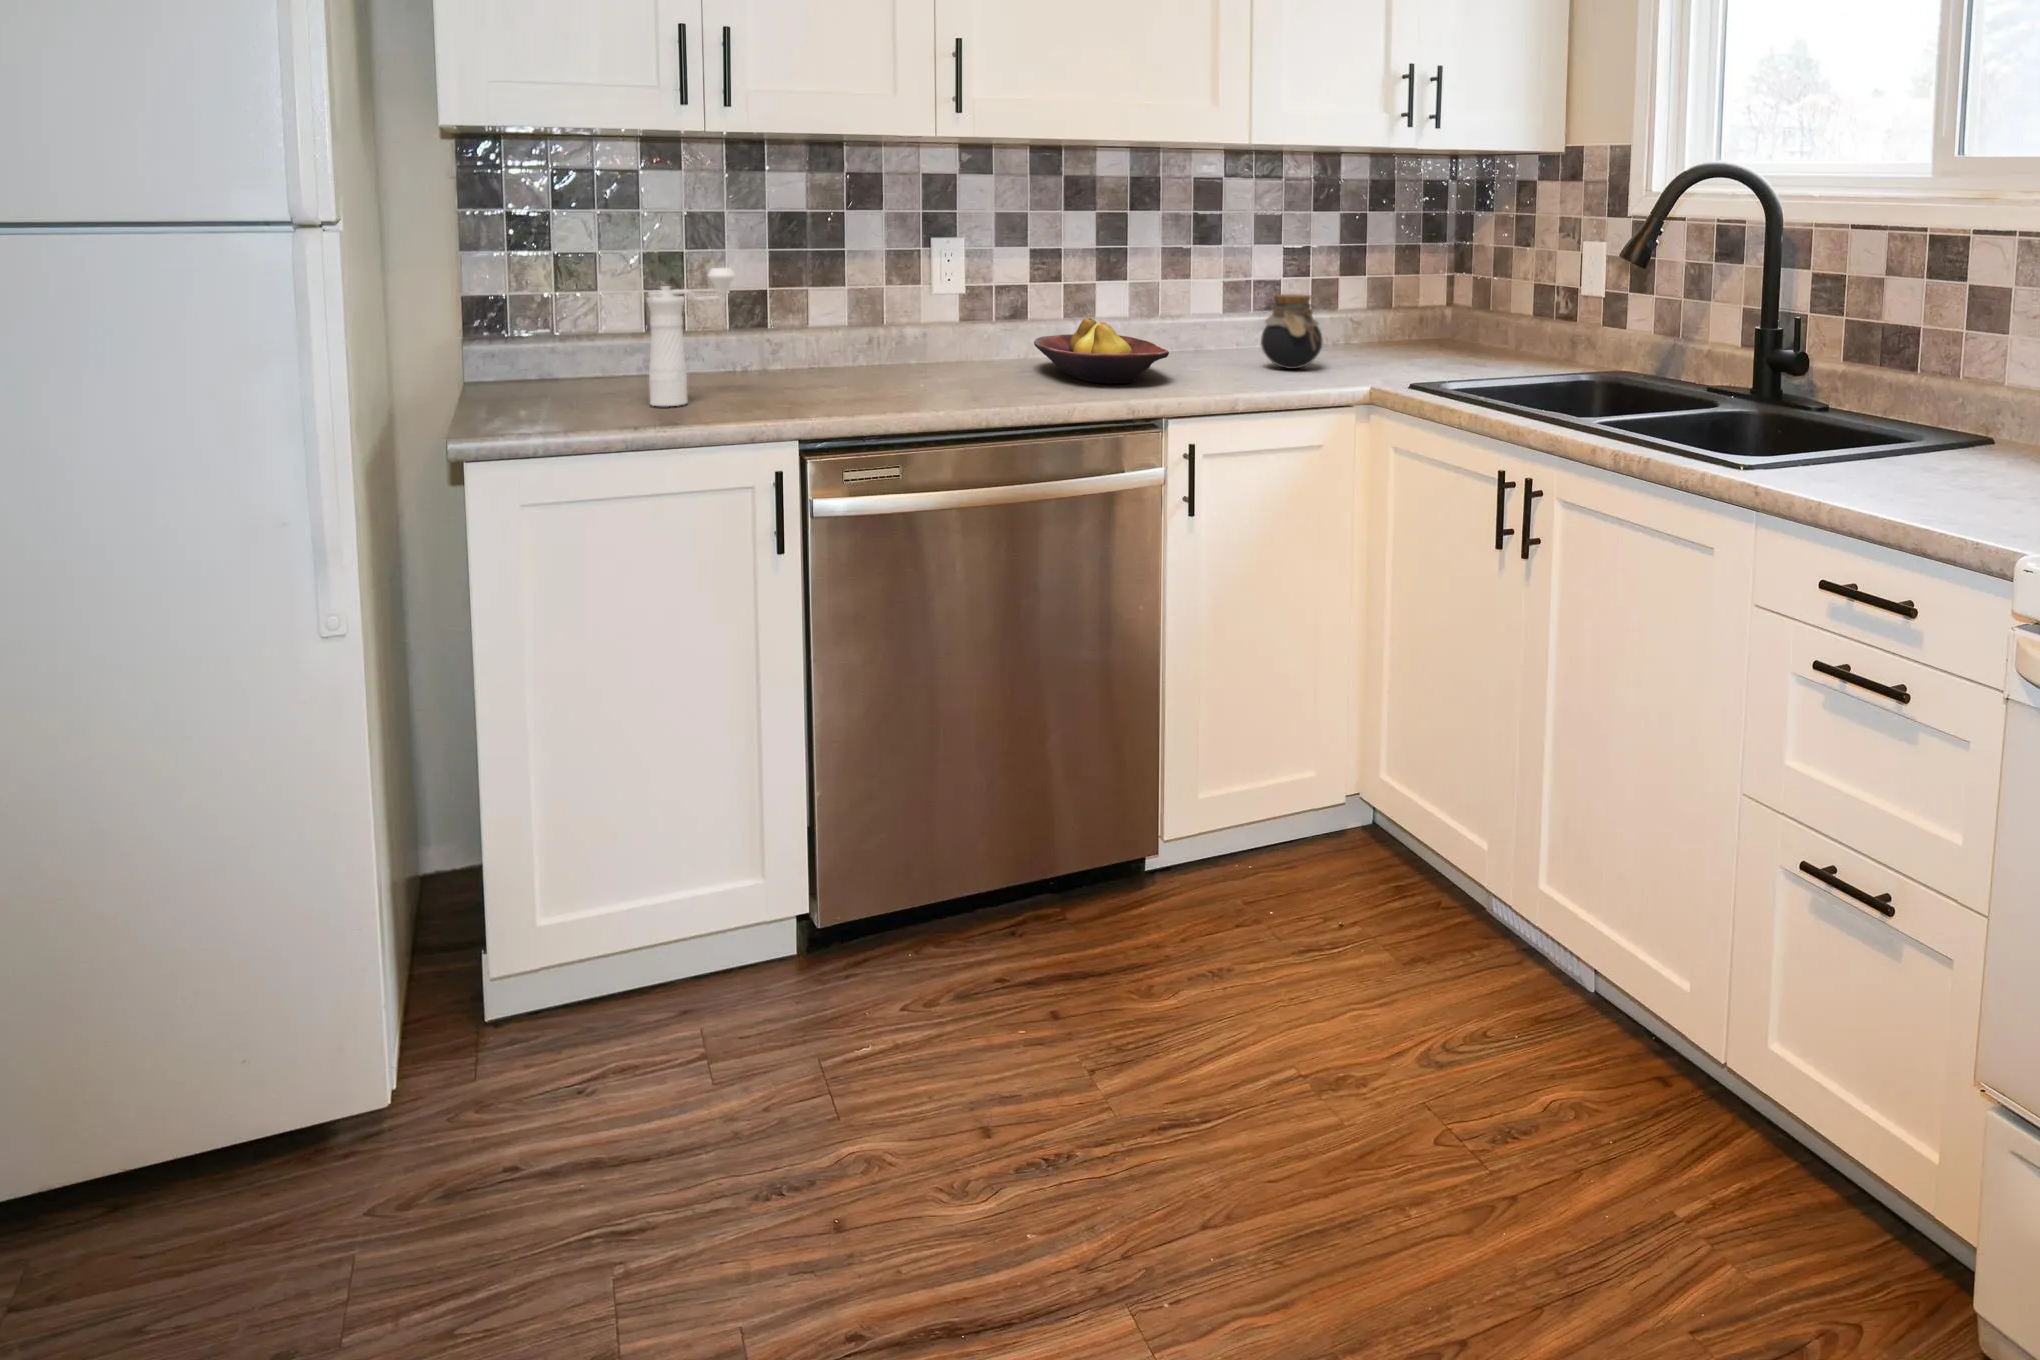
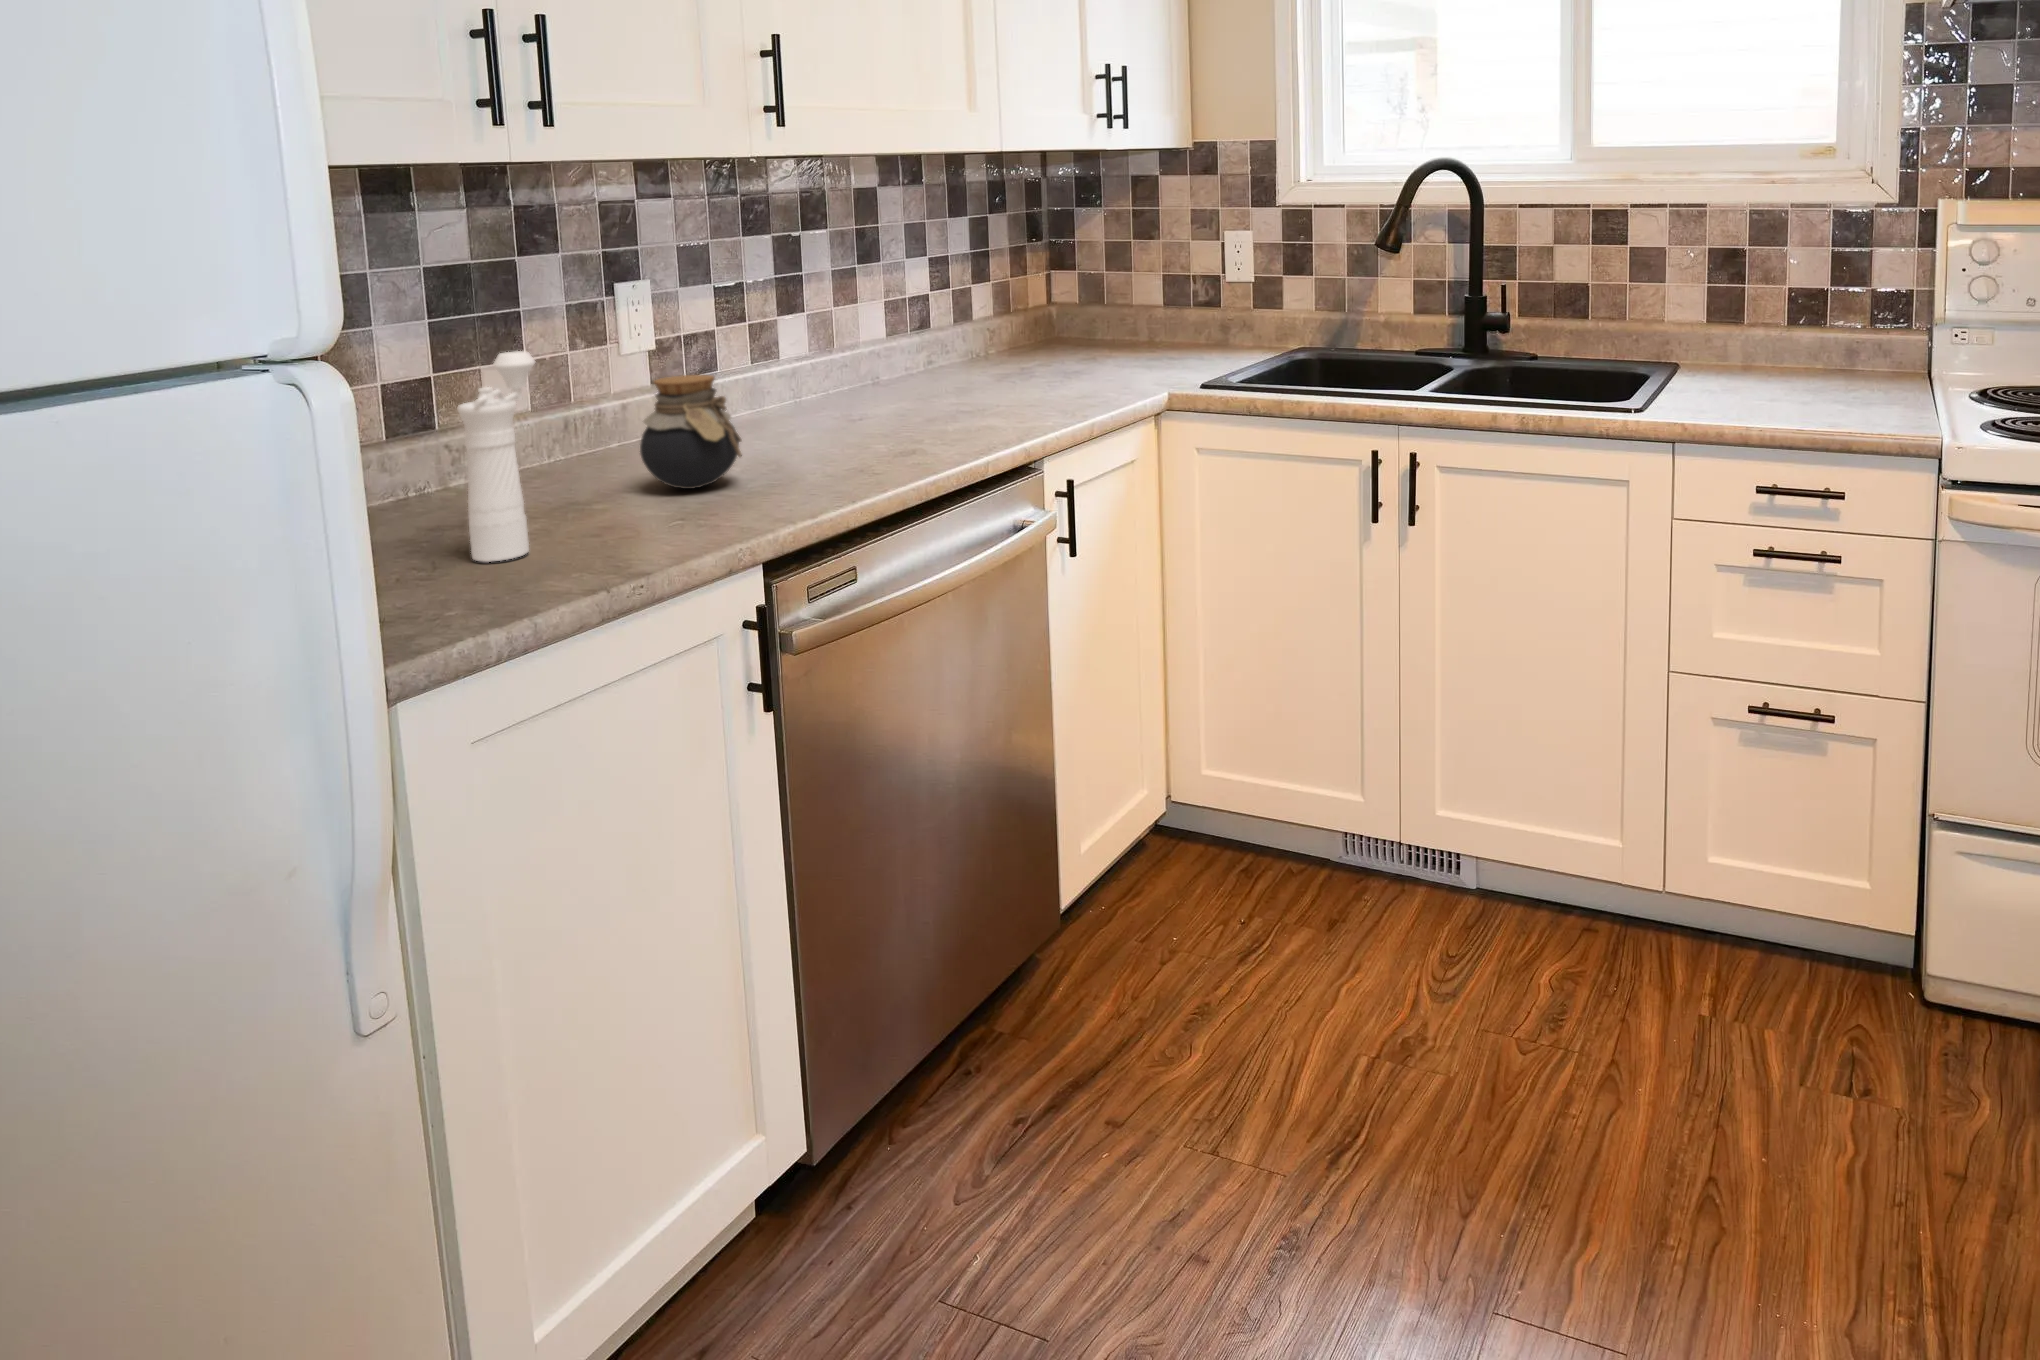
jar: present [1261,294,1323,369] -> present [640,375,742,489]
fruit bowl: present [1034,318,1169,383] -> none [770,361,984,434]

